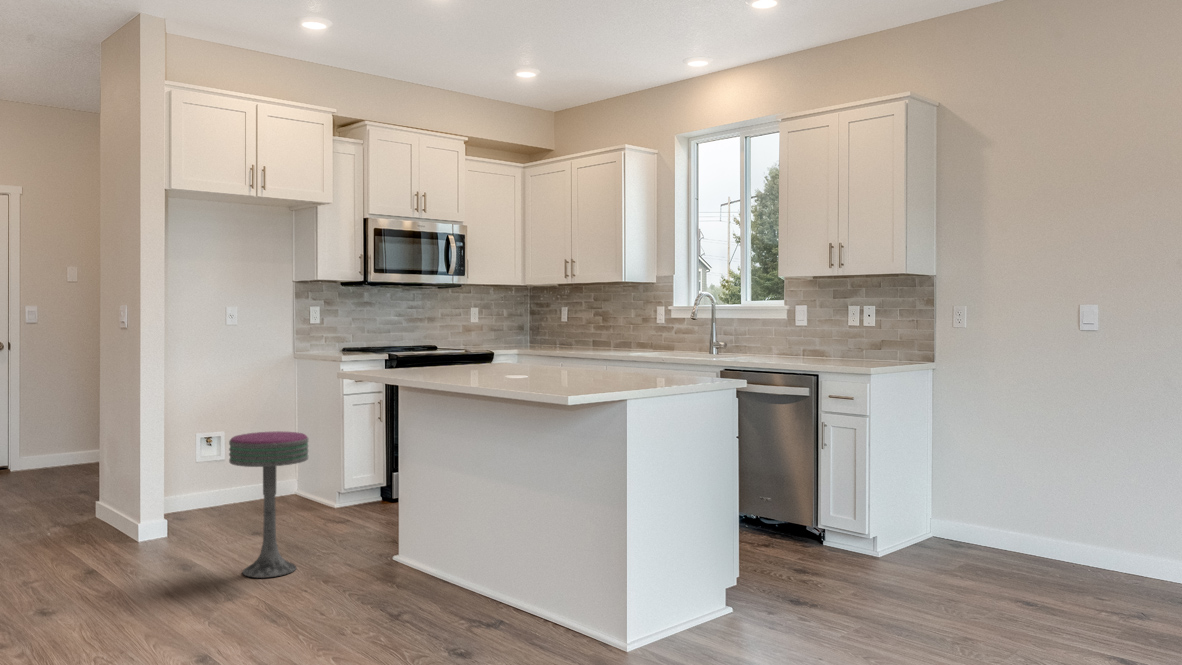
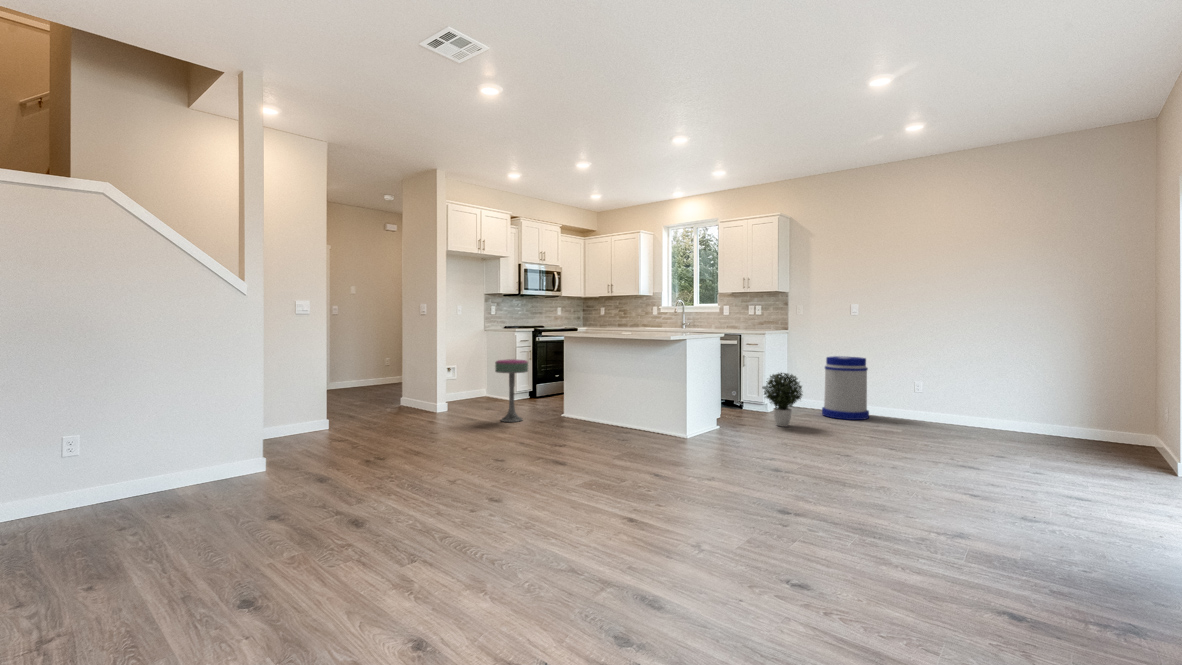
trash can: none [1006,430,1122,591] -> present [822,356,869,420]
potted plant: none [842,474,945,613] -> present [762,373,802,427]

